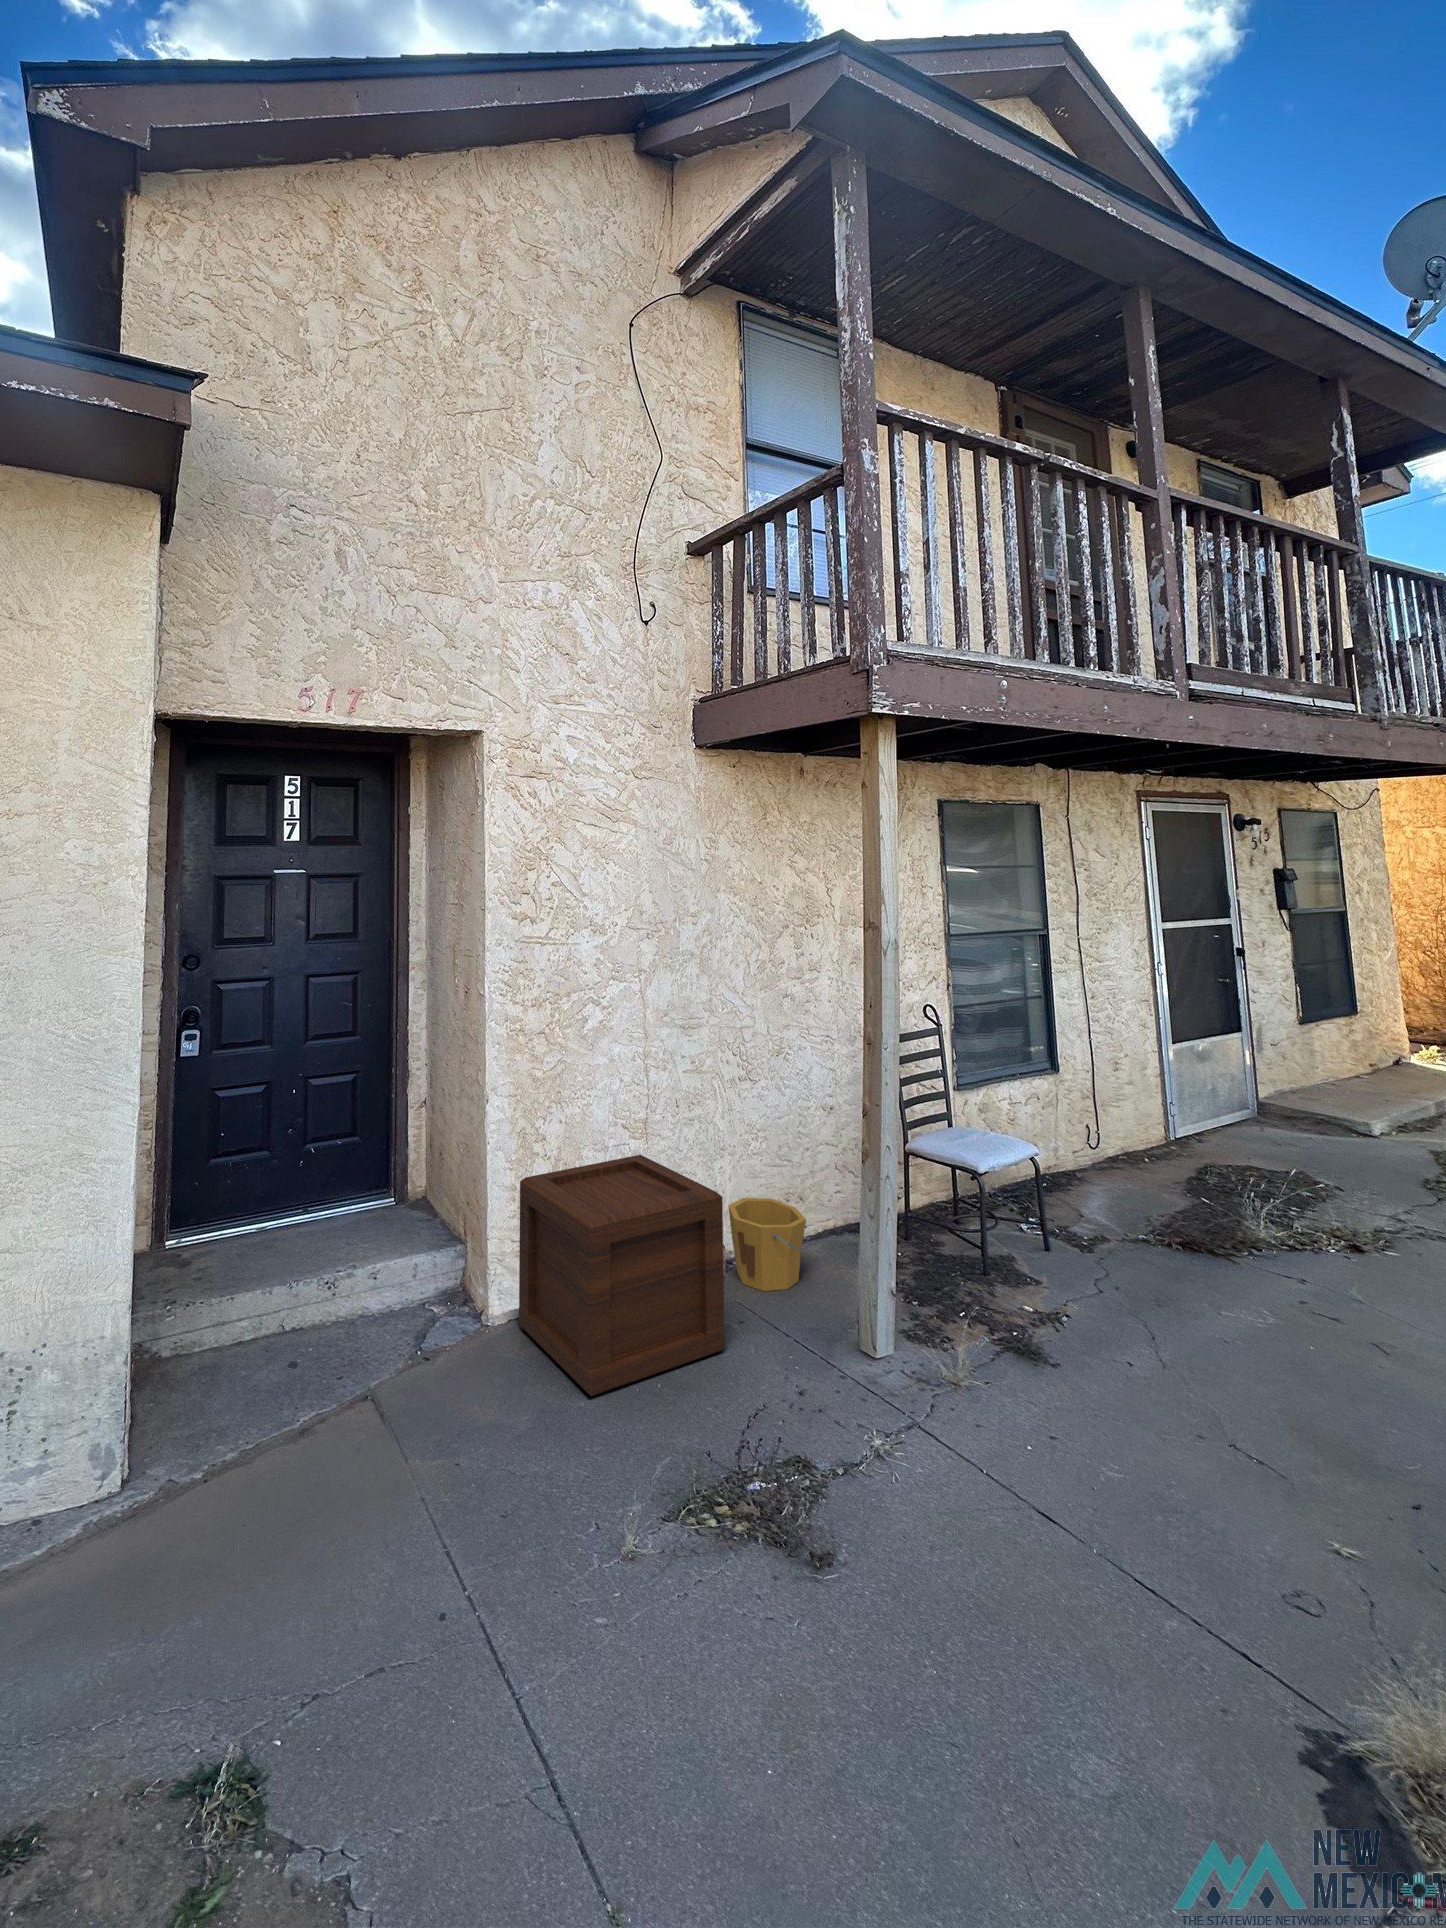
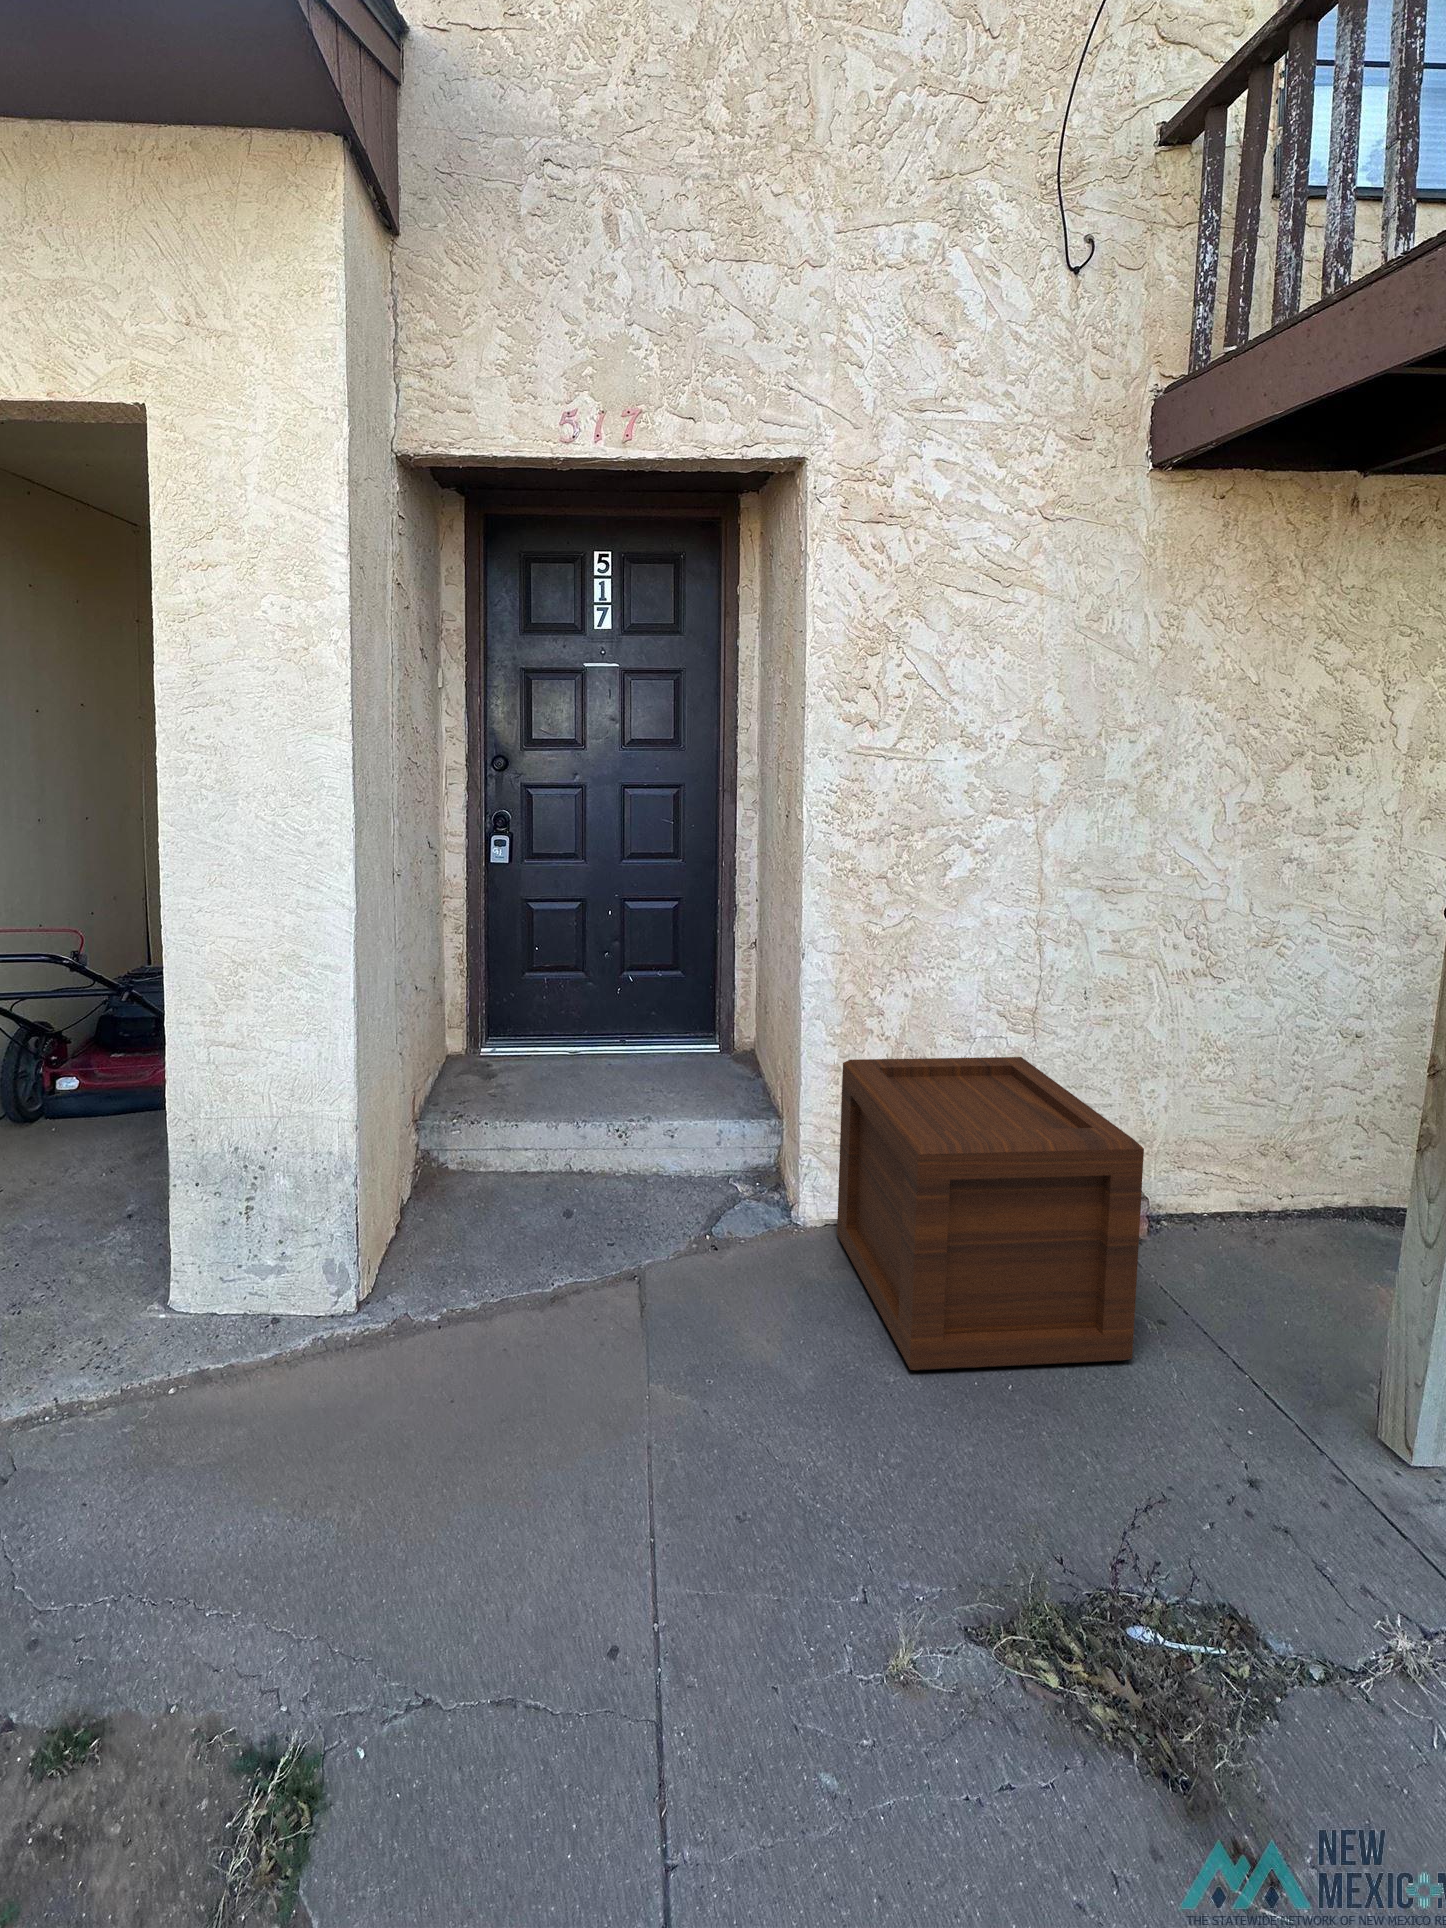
bucket: present [728,1198,806,1291] -> none [1160,1141,1296,1289]

